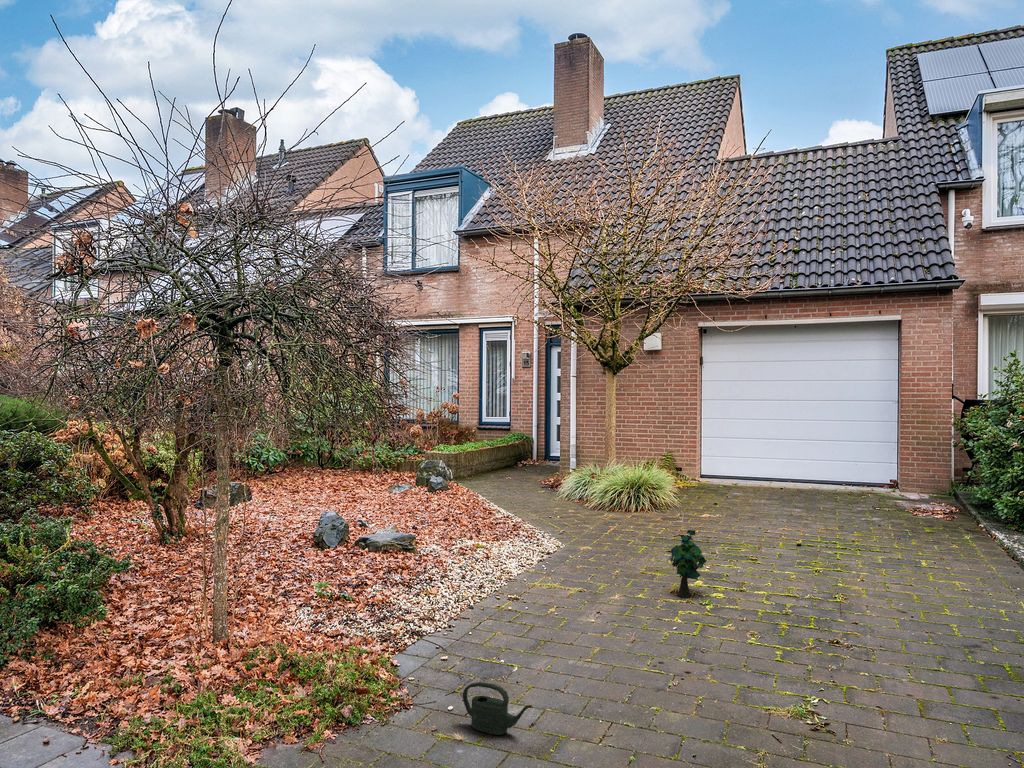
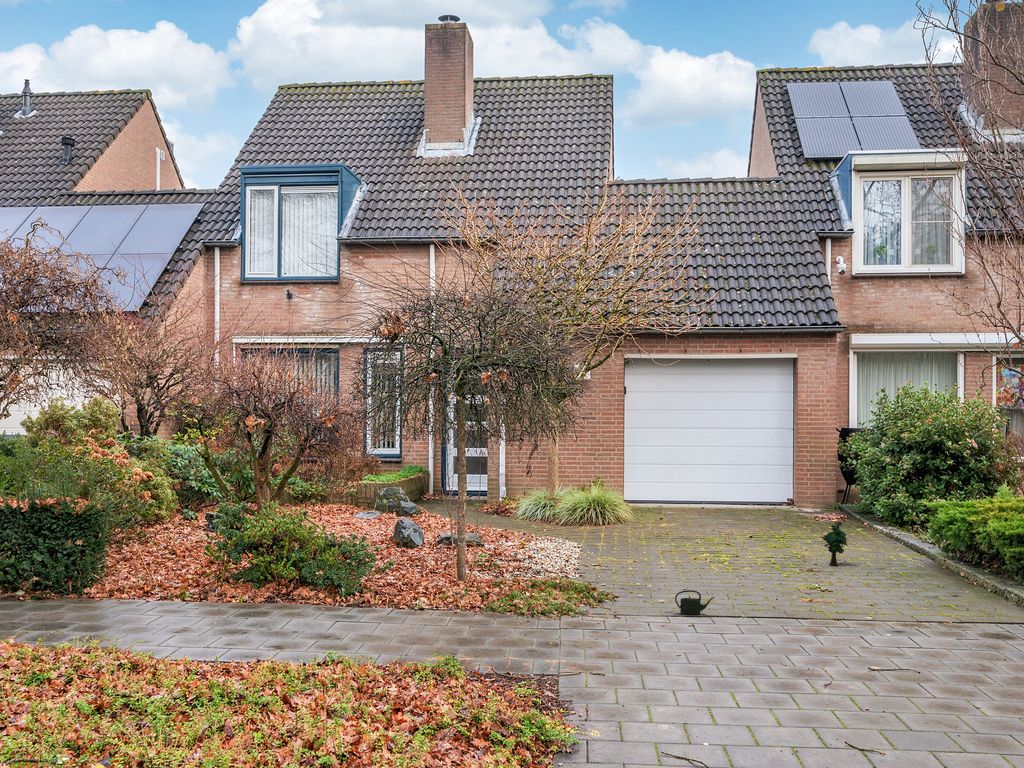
decorative plant: present [666,530,707,598] -> present [821,522,847,566]

